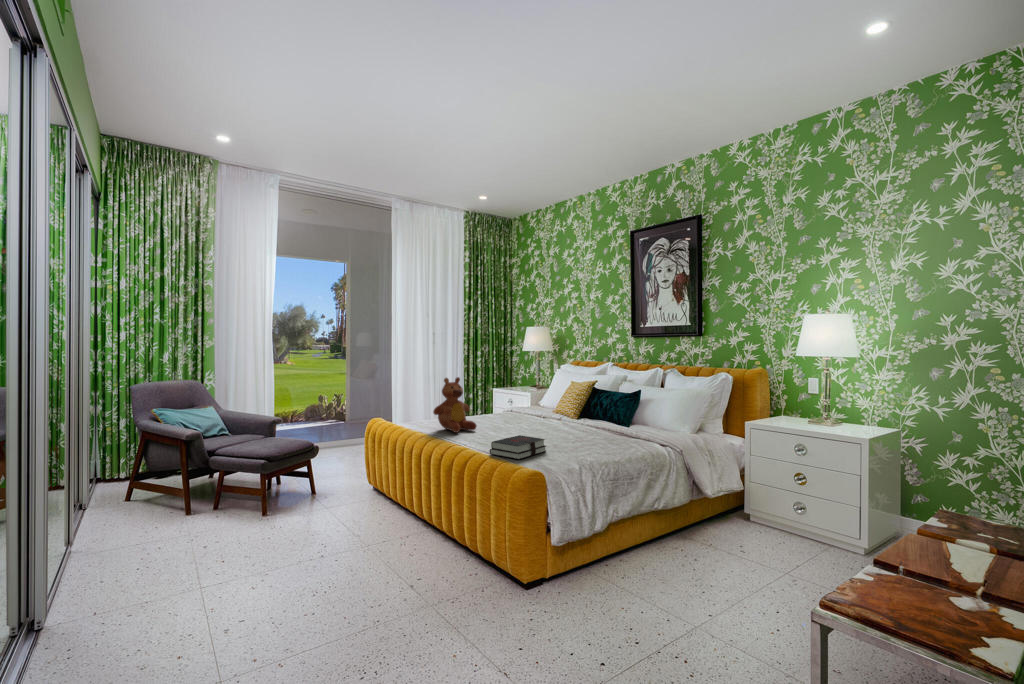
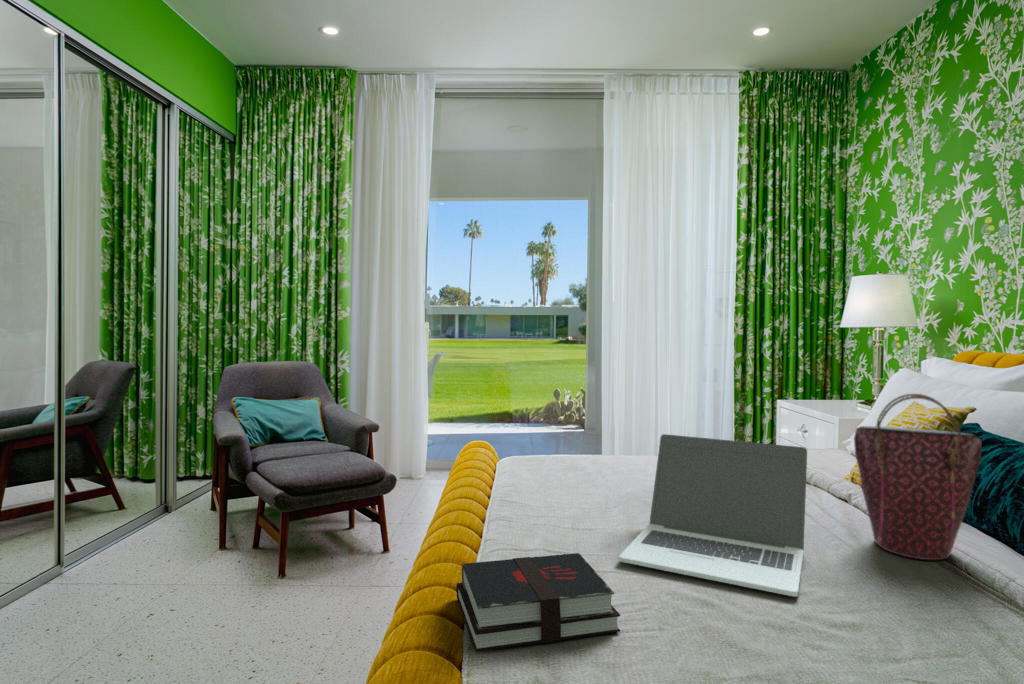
handbag: none [575,376,608,429] -> present [854,394,982,560]
teddy bear: present [433,377,476,433] -> none [496,376,588,500]
laptop: none [512,397,578,440] -> present [619,434,807,597]

